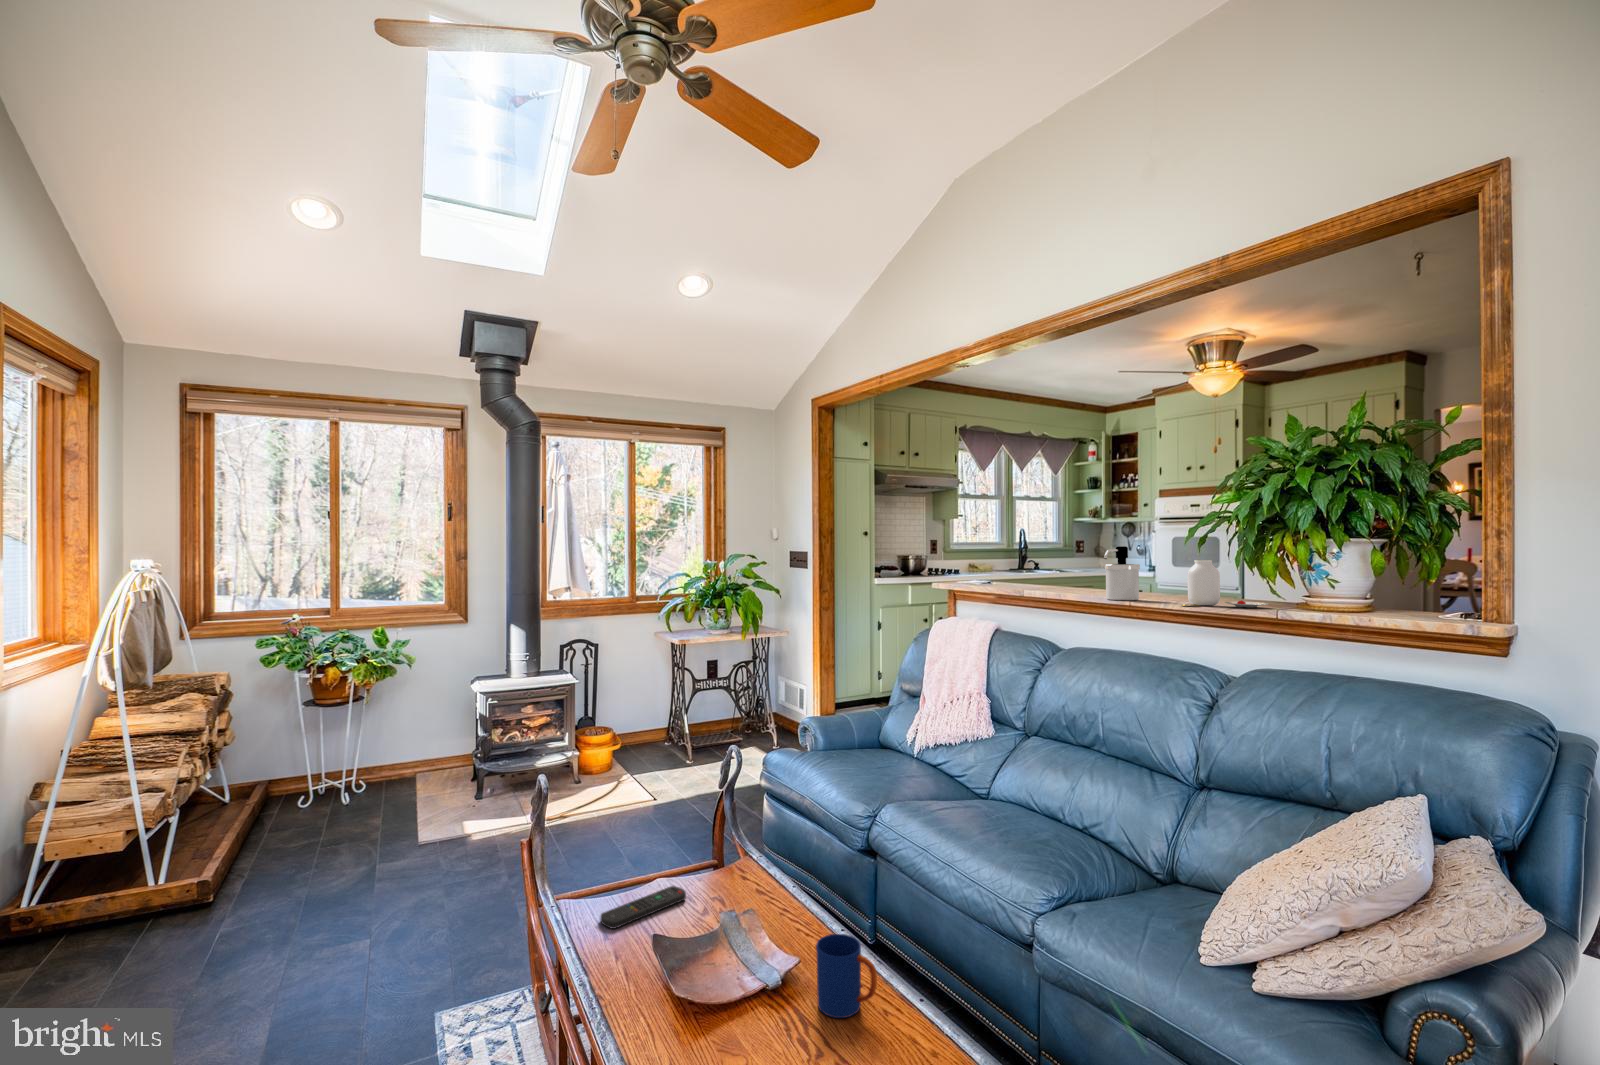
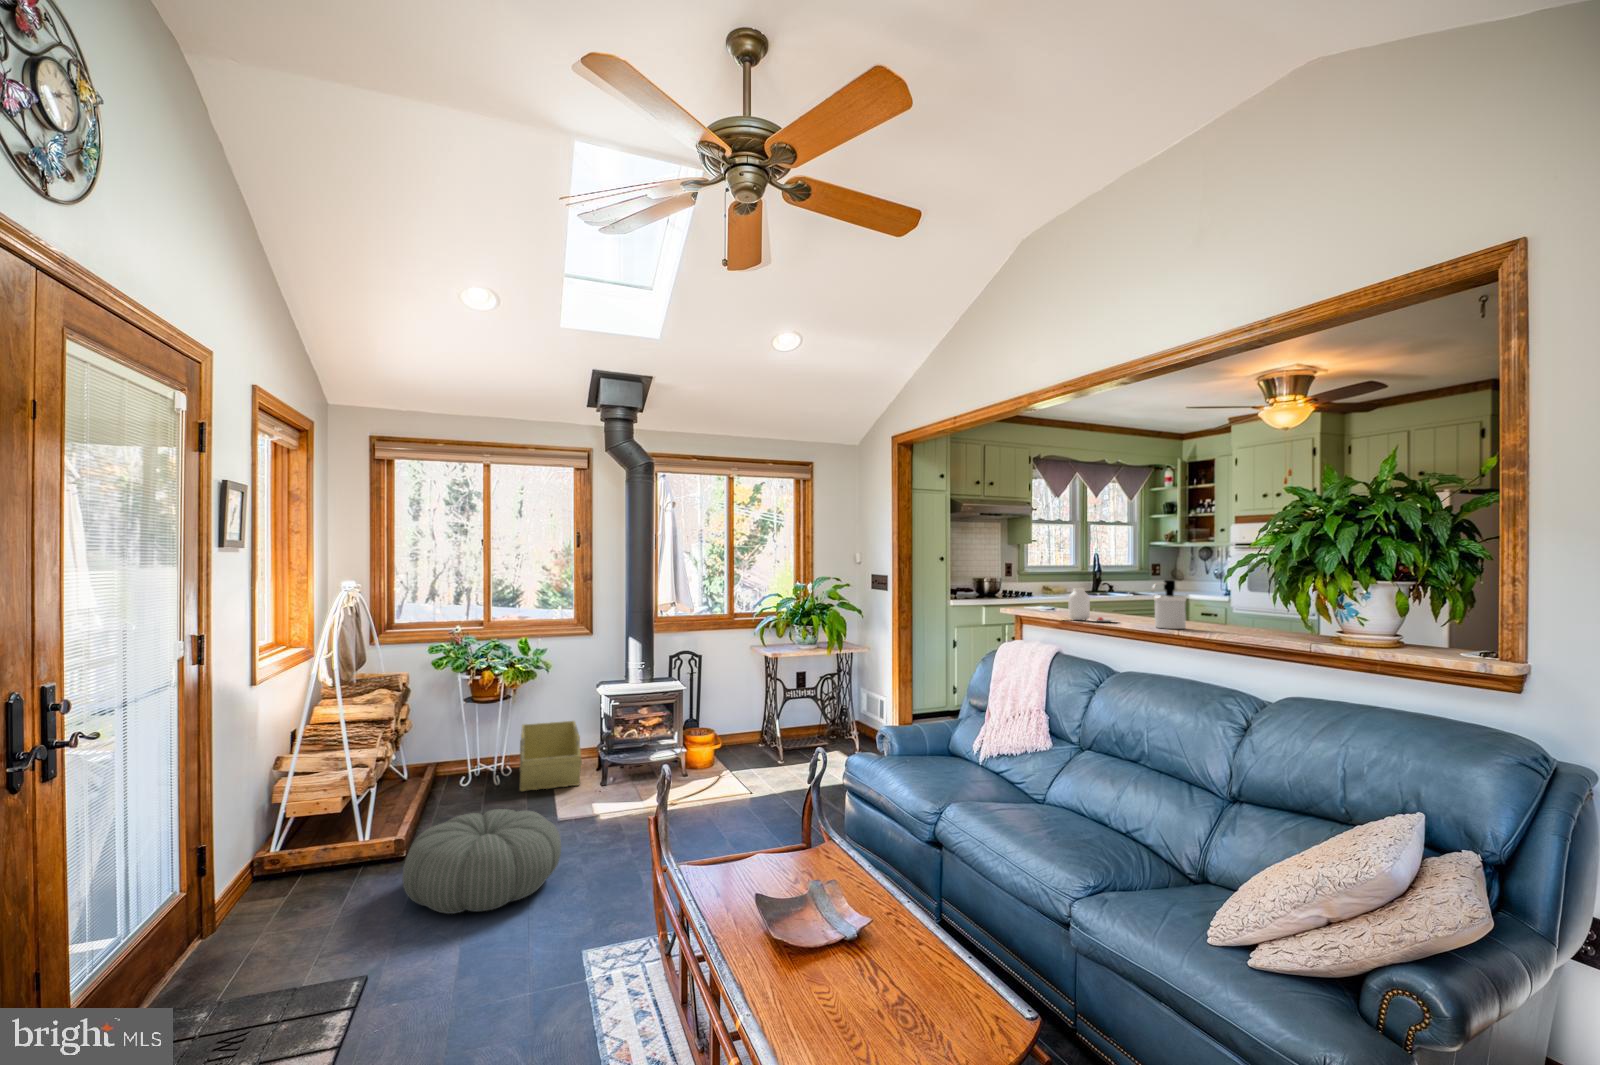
jar: present [1181,560,1268,607] -> present [1068,588,1116,622]
storage bin: none [373,724,452,811] -> present [520,721,582,791]
pouf: none [200,837,418,974] -> present [402,809,561,914]
remote control: present [600,886,686,929] -> none [712,860,780,889]
mug: present [816,934,877,1018] -> none [884,900,932,966]

